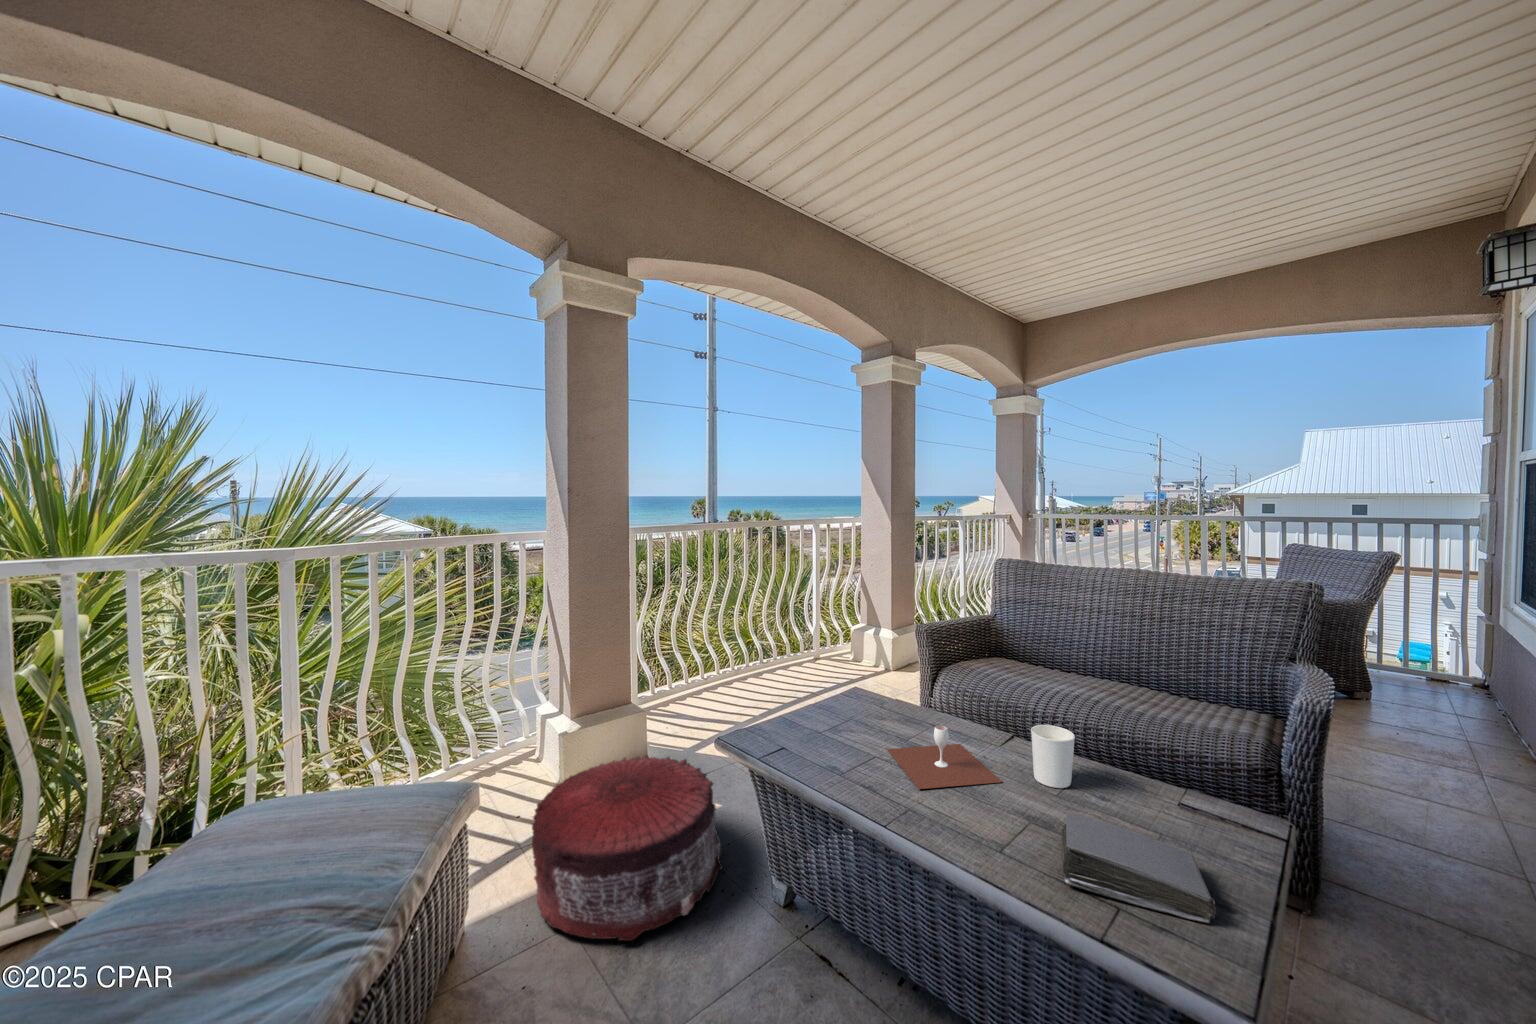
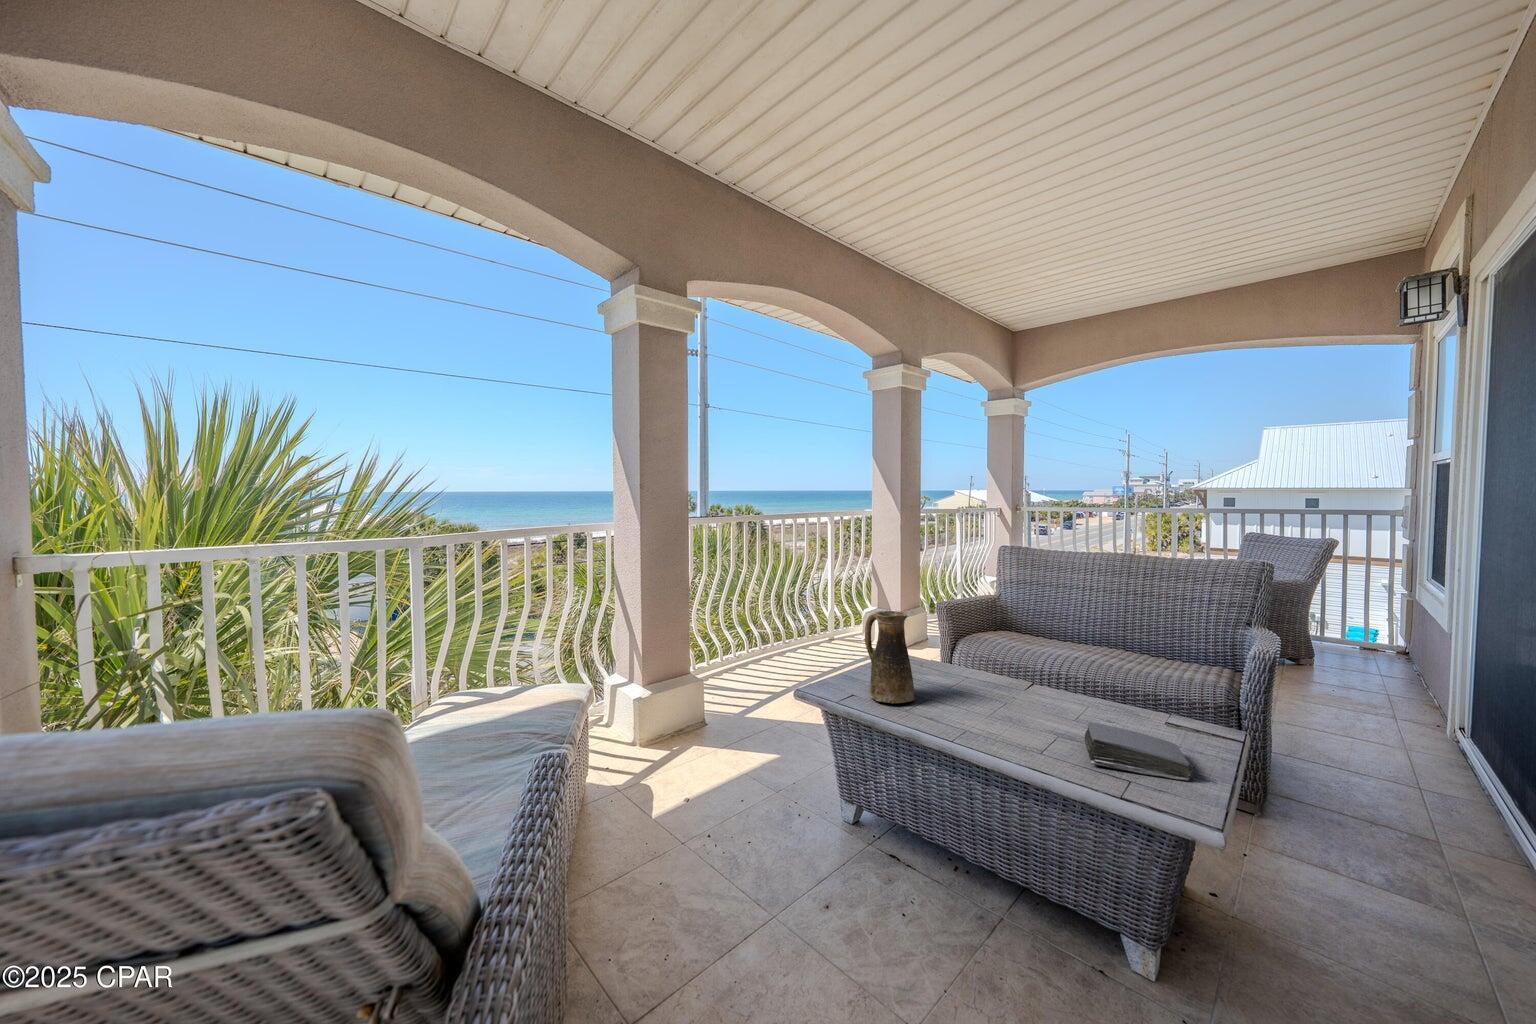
pitcher: none [795,644,852,765] -> present [865,611,915,703]
candle holder: present [1031,725,1075,788] -> none [1054,668,1088,713]
wine glass: present [887,726,1002,789] -> none [939,672,1034,716]
pouf: present [532,757,723,941] -> none [642,713,799,848]

